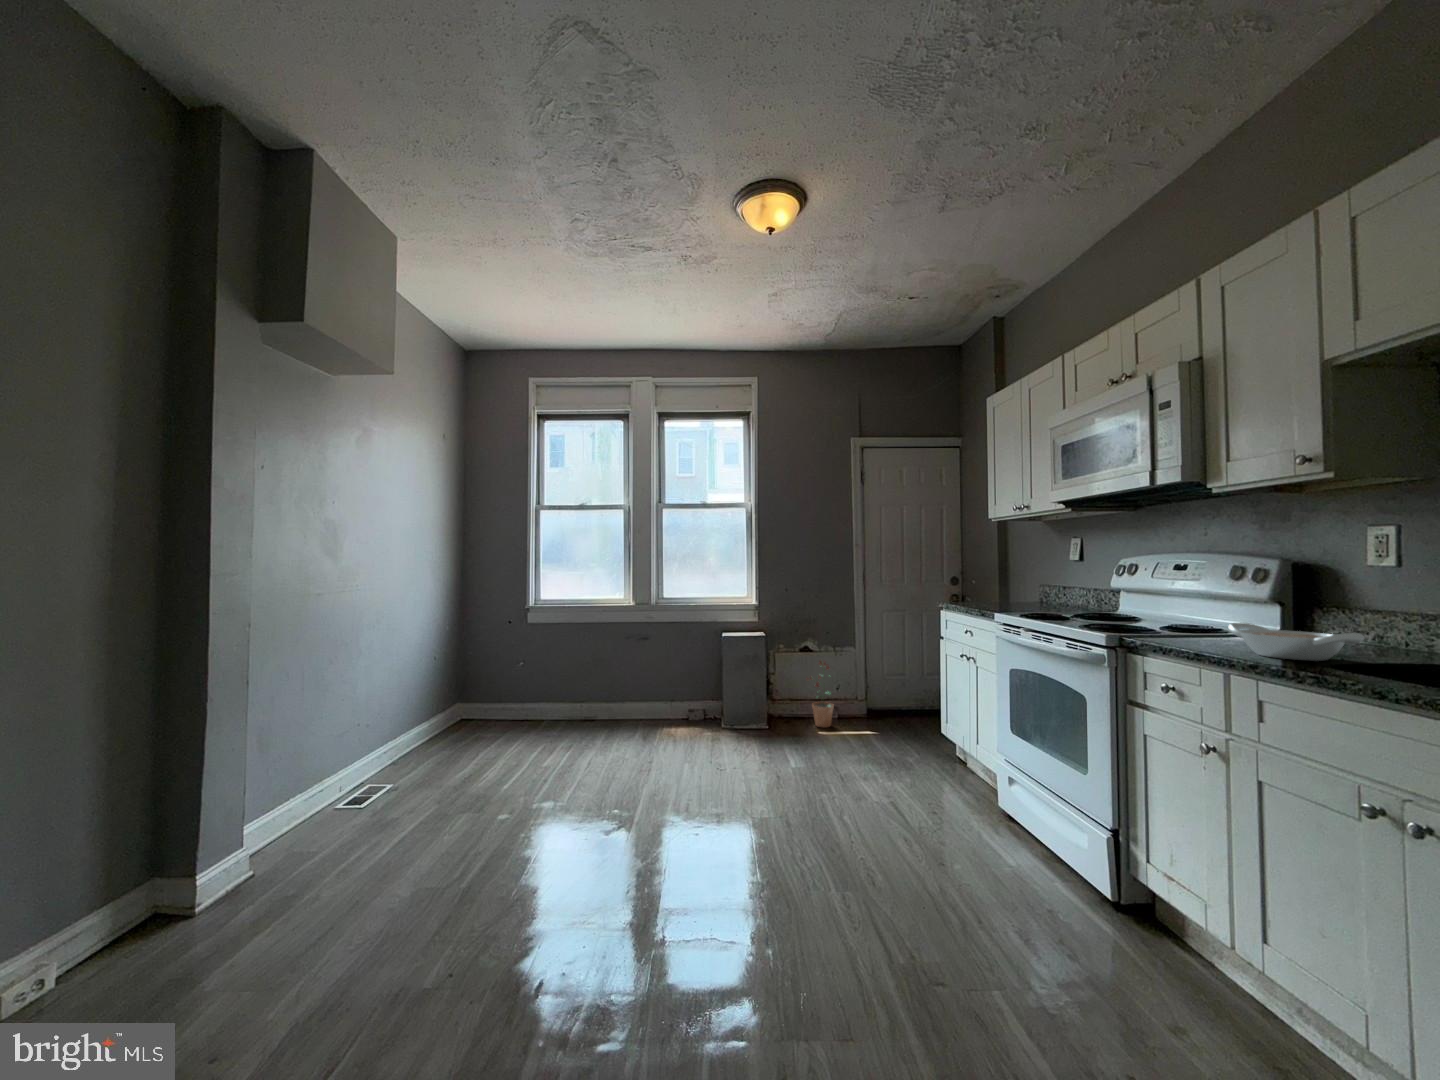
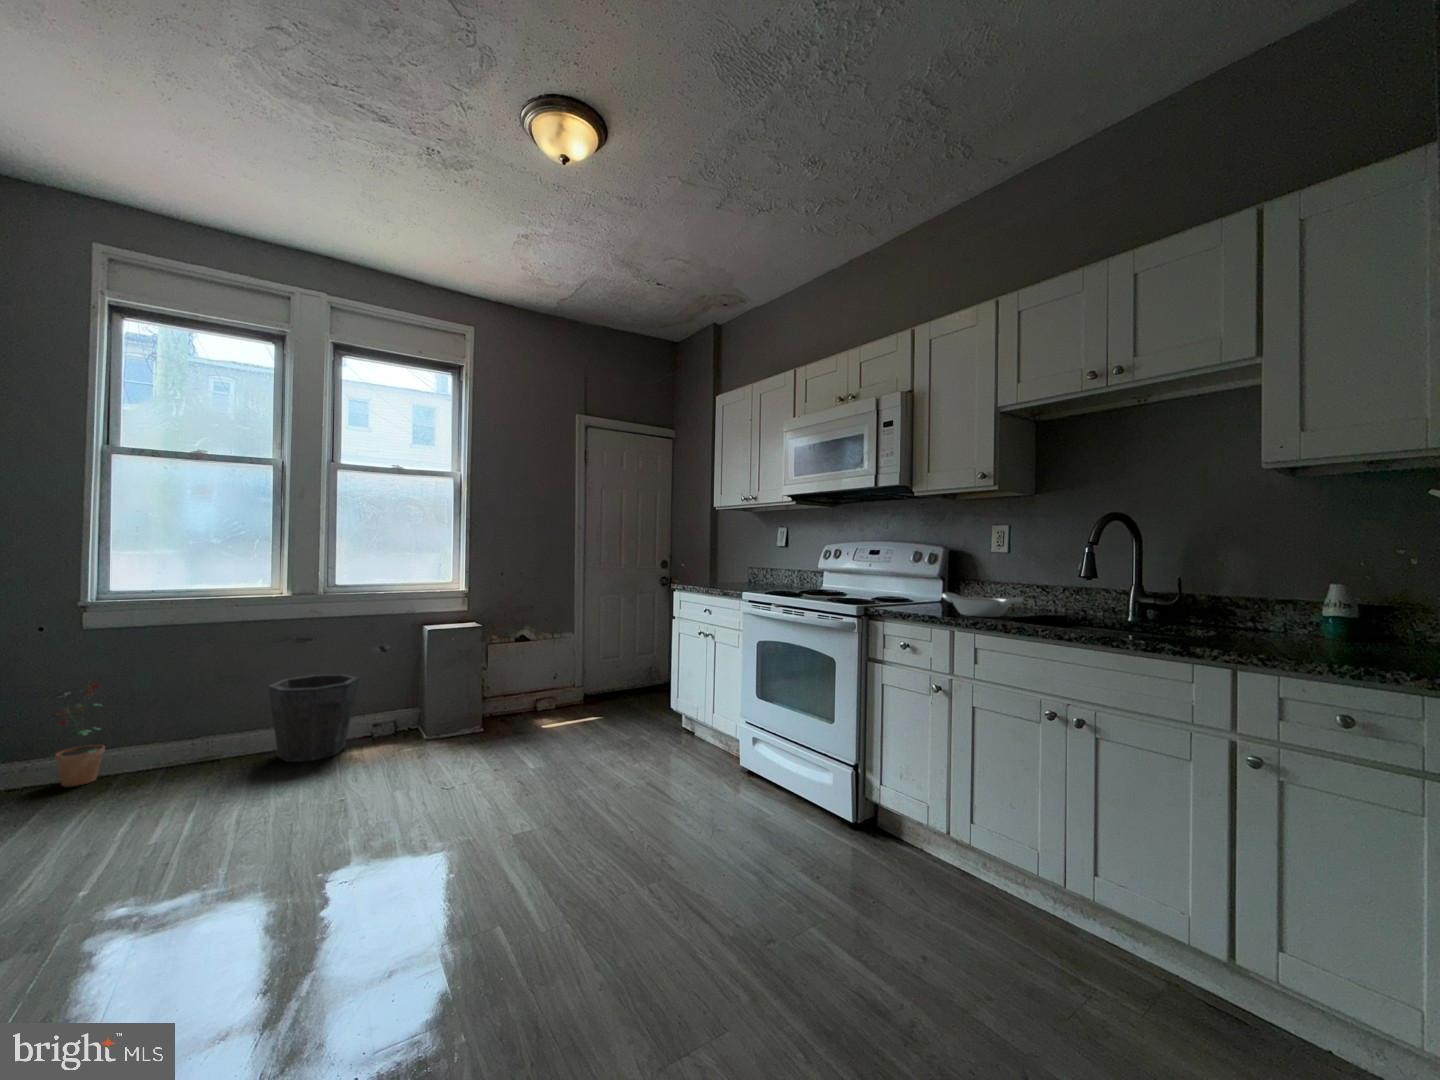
potted plant: present [807,661,834,727] -> present [55,681,105,787]
waste bin: none [619,668,676,733] -> present [268,674,358,762]

